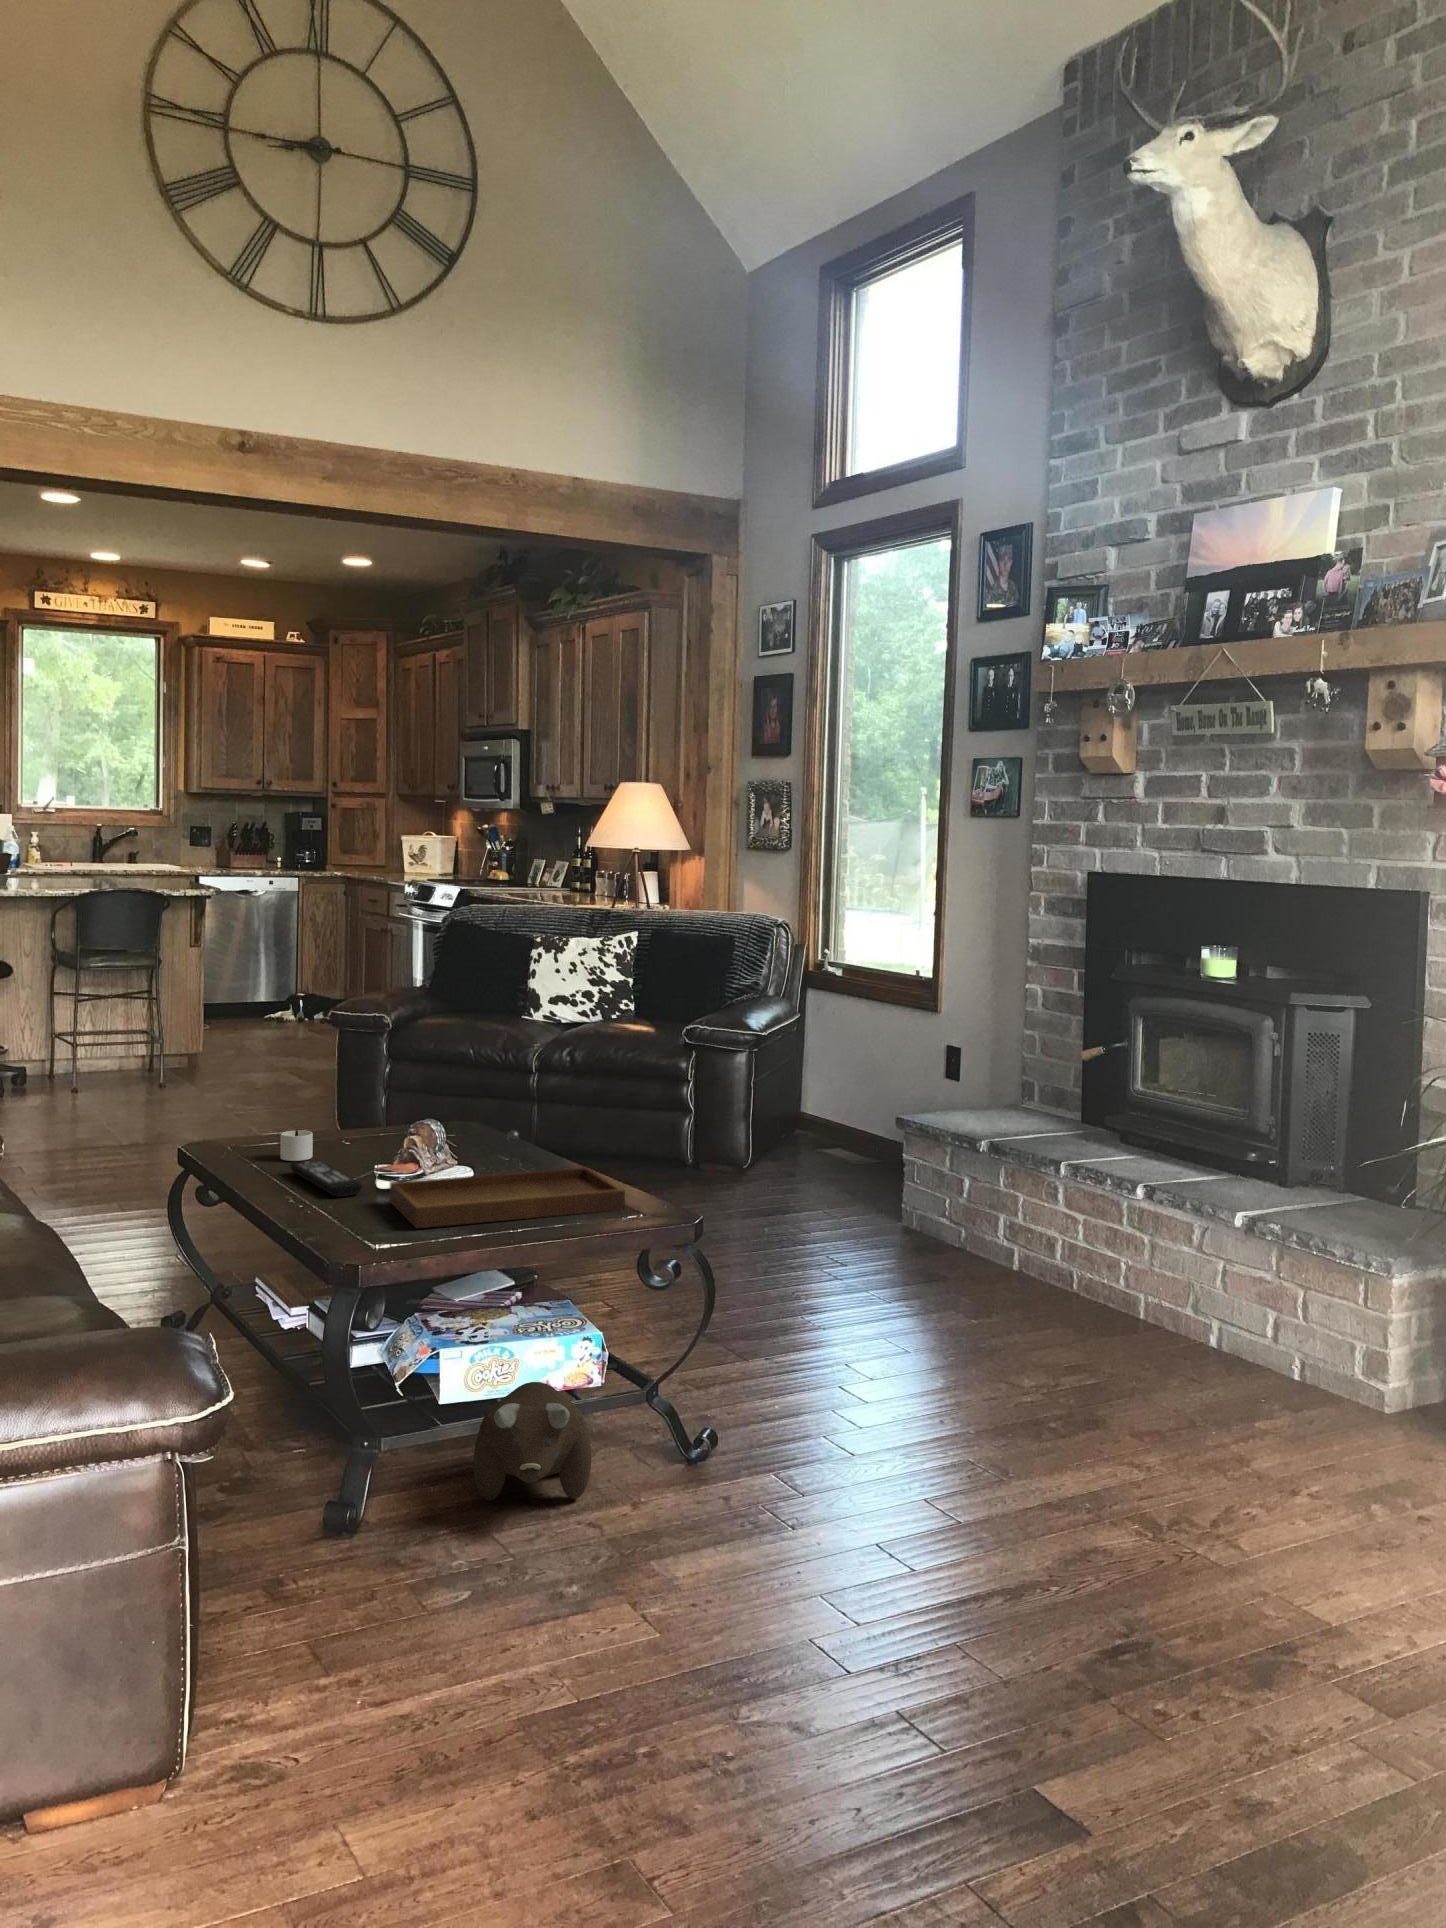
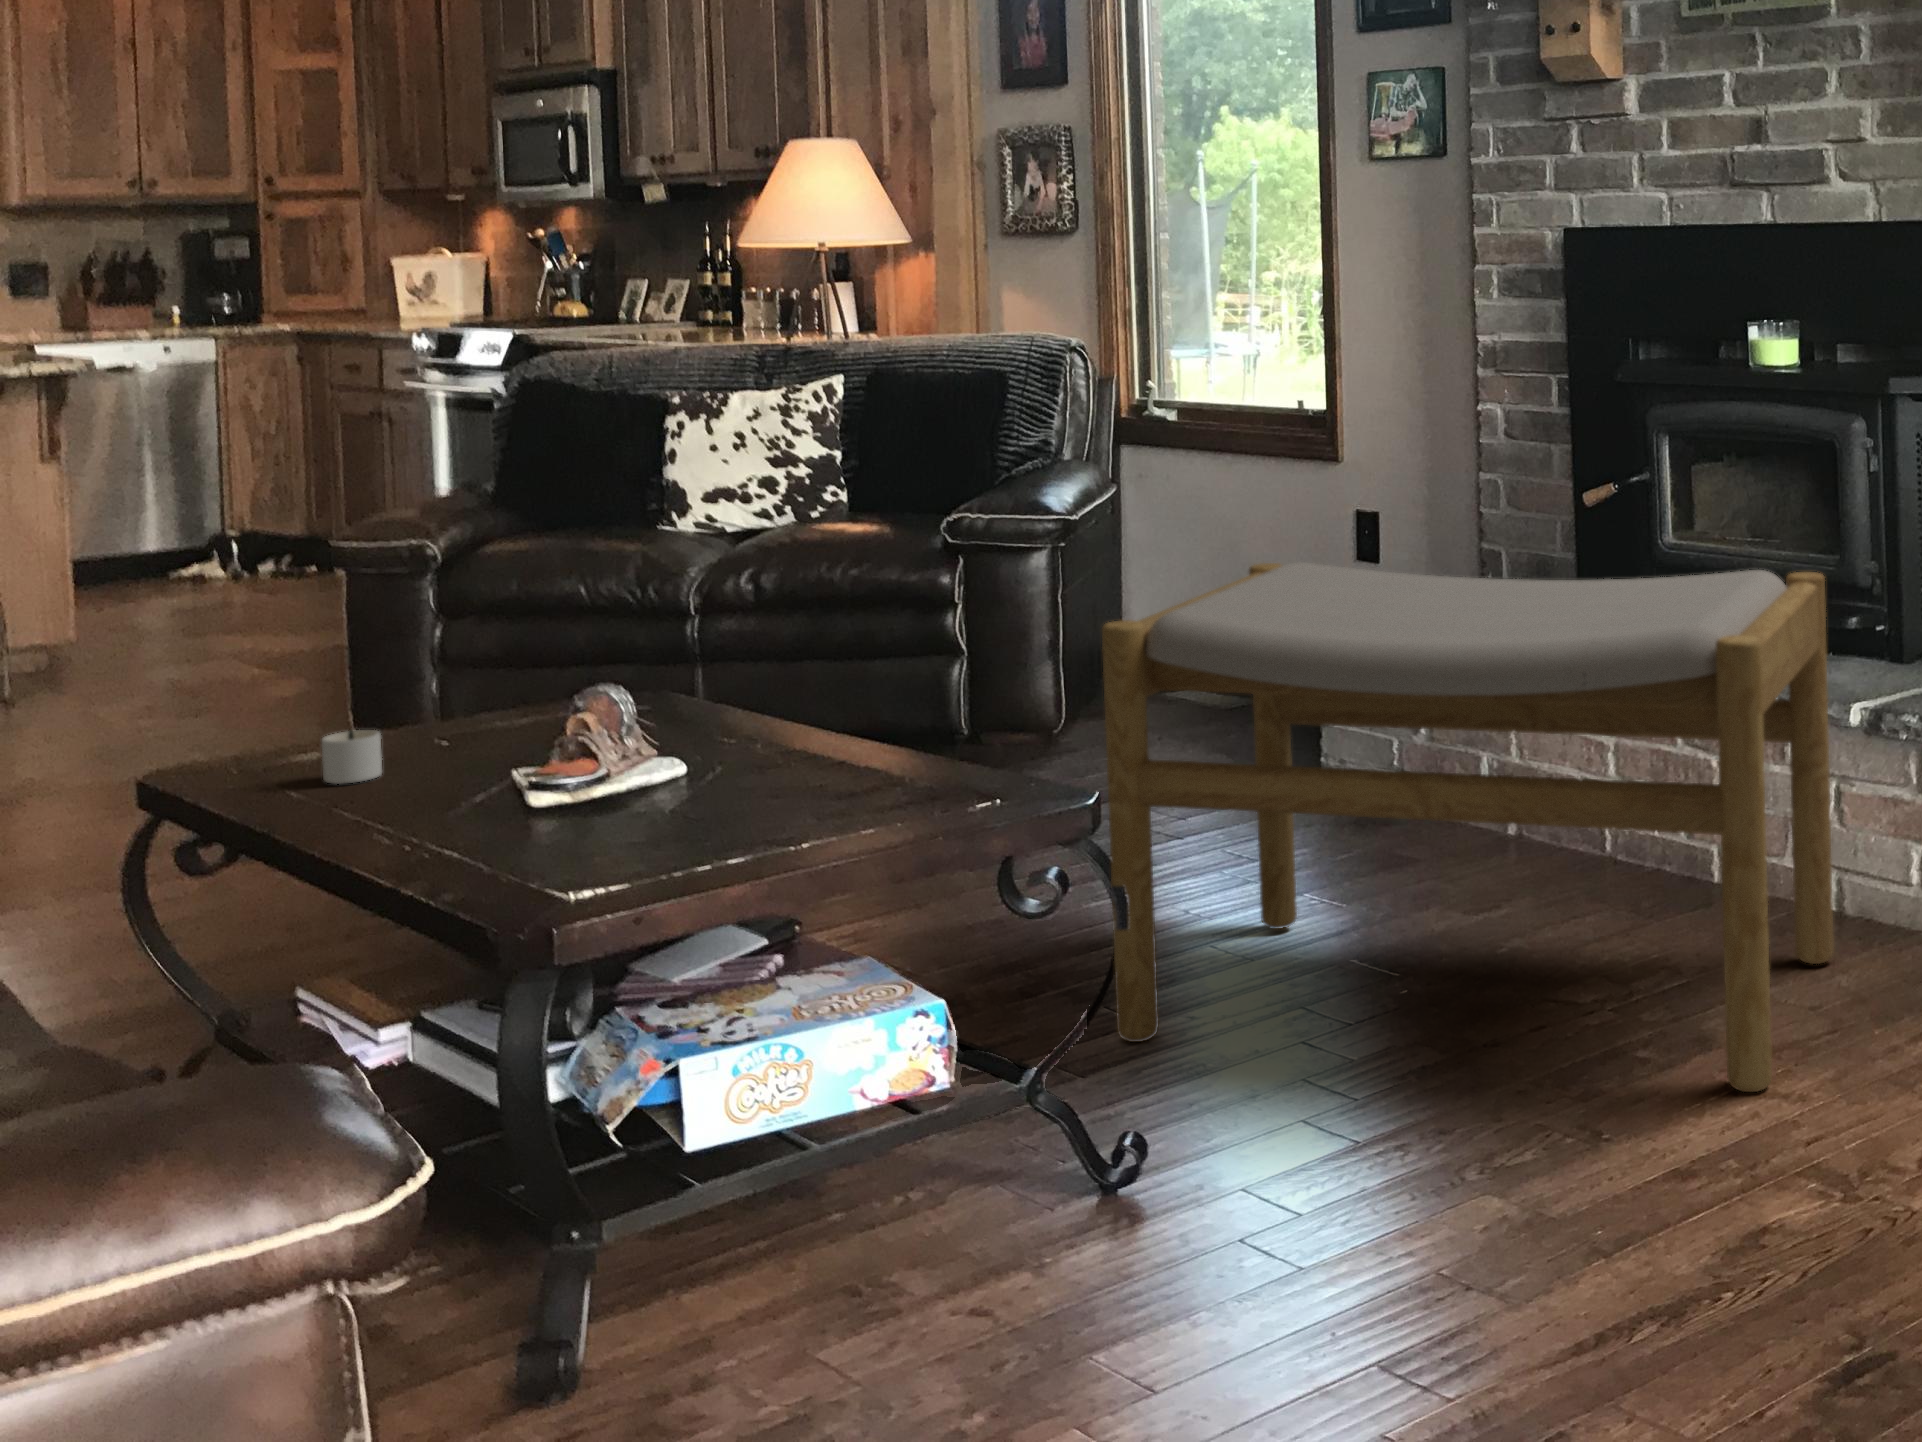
footstool: none [724,1080,1214,1465] -> present [1102,562,1834,1092]
tray: present [389,1130,625,1228] -> none [553,684,965,862]
remote control: present [290,1160,362,1197] -> none [351,776,499,829]
plush toy: present [474,1382,591,1501] -> none [759,1091,959,1301]

